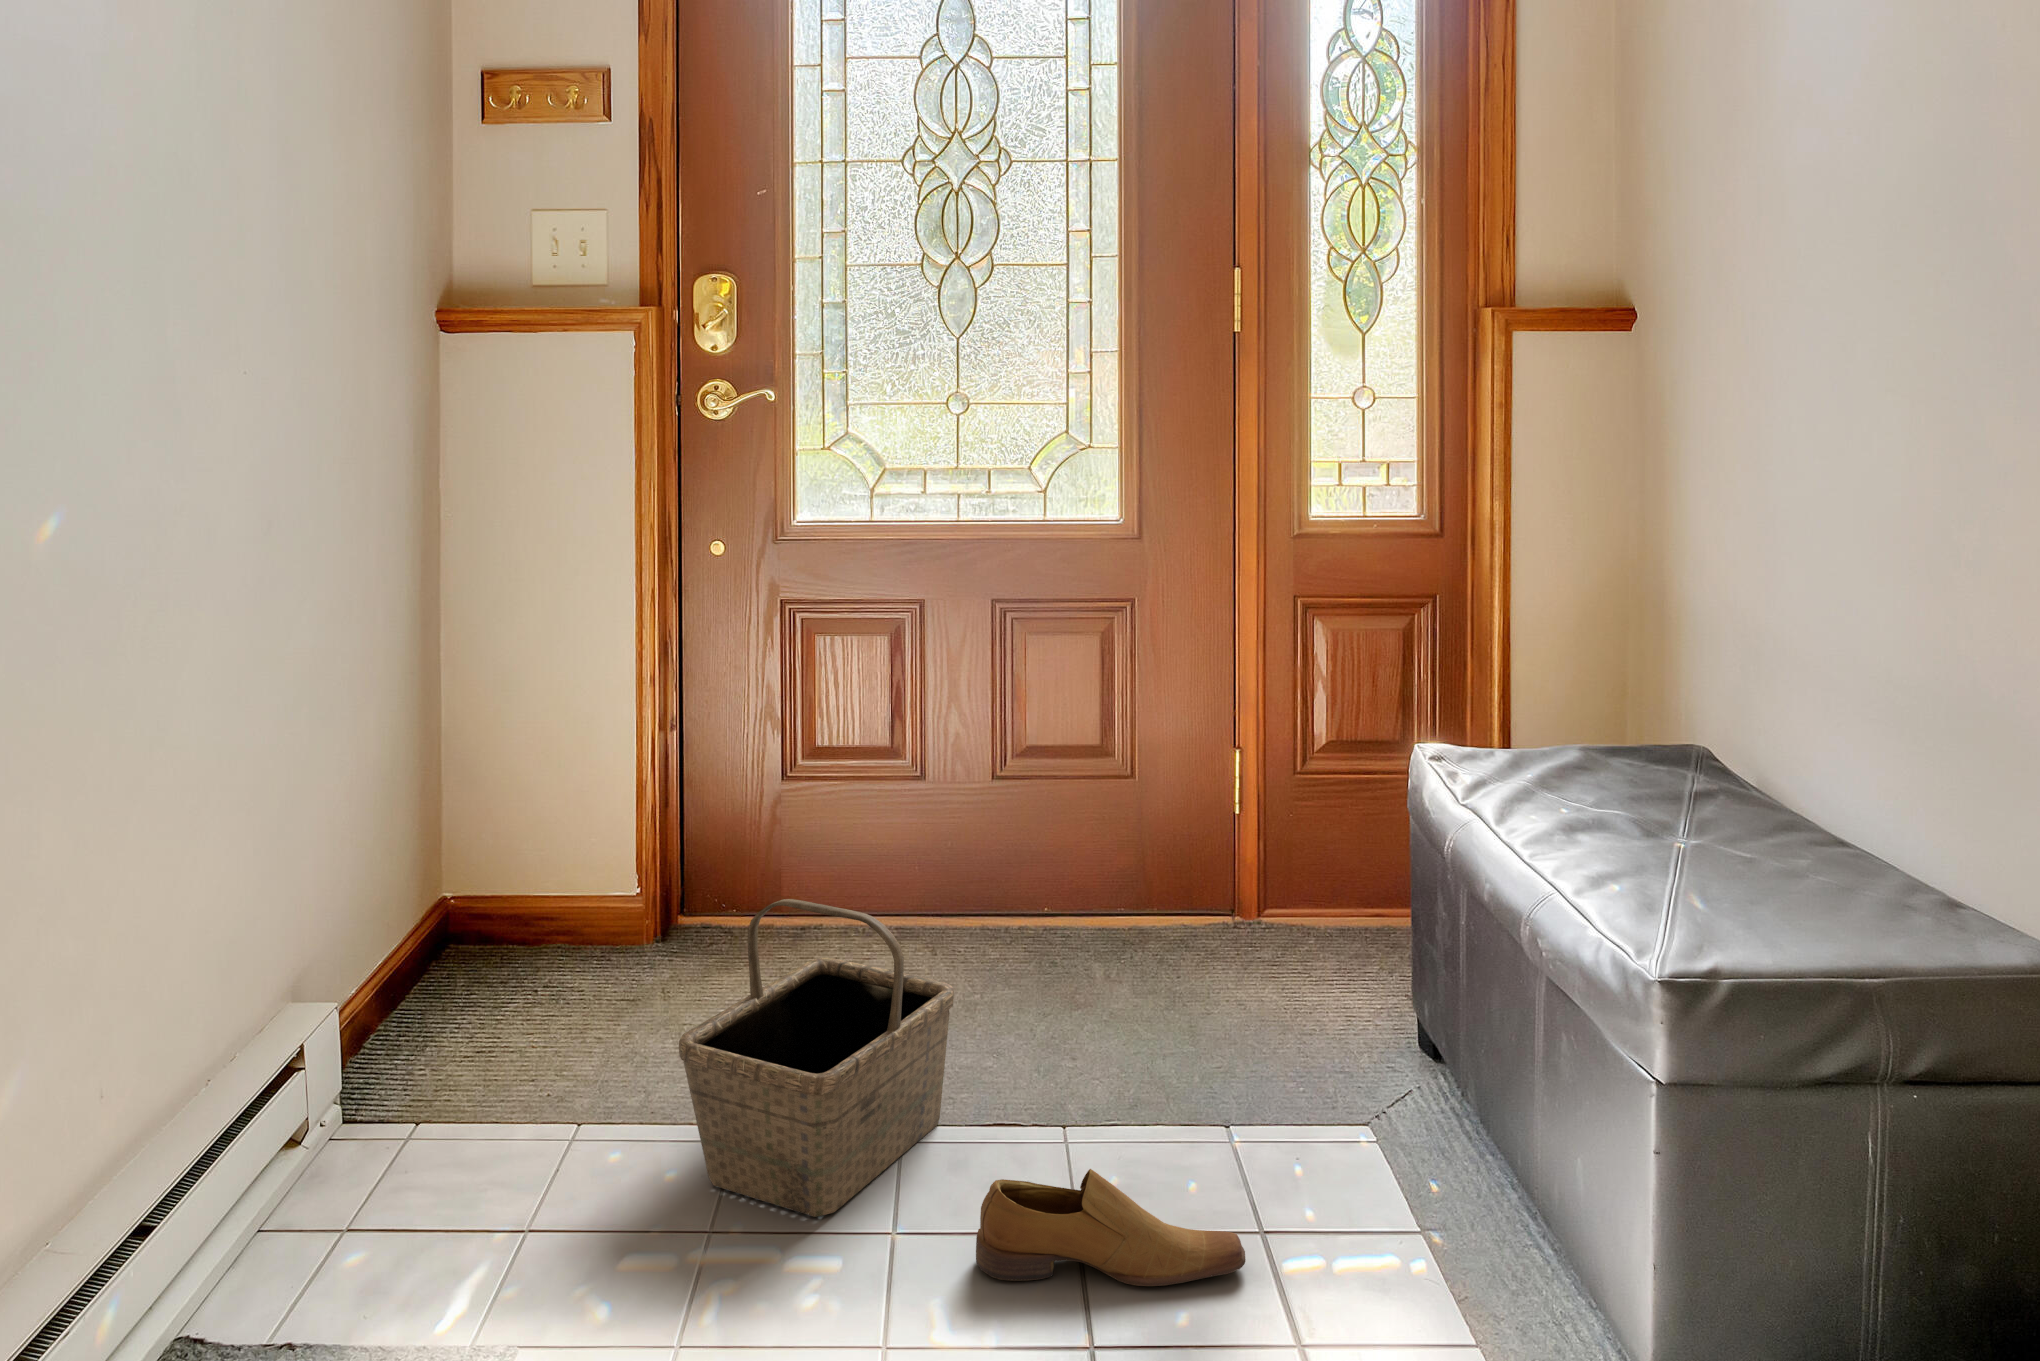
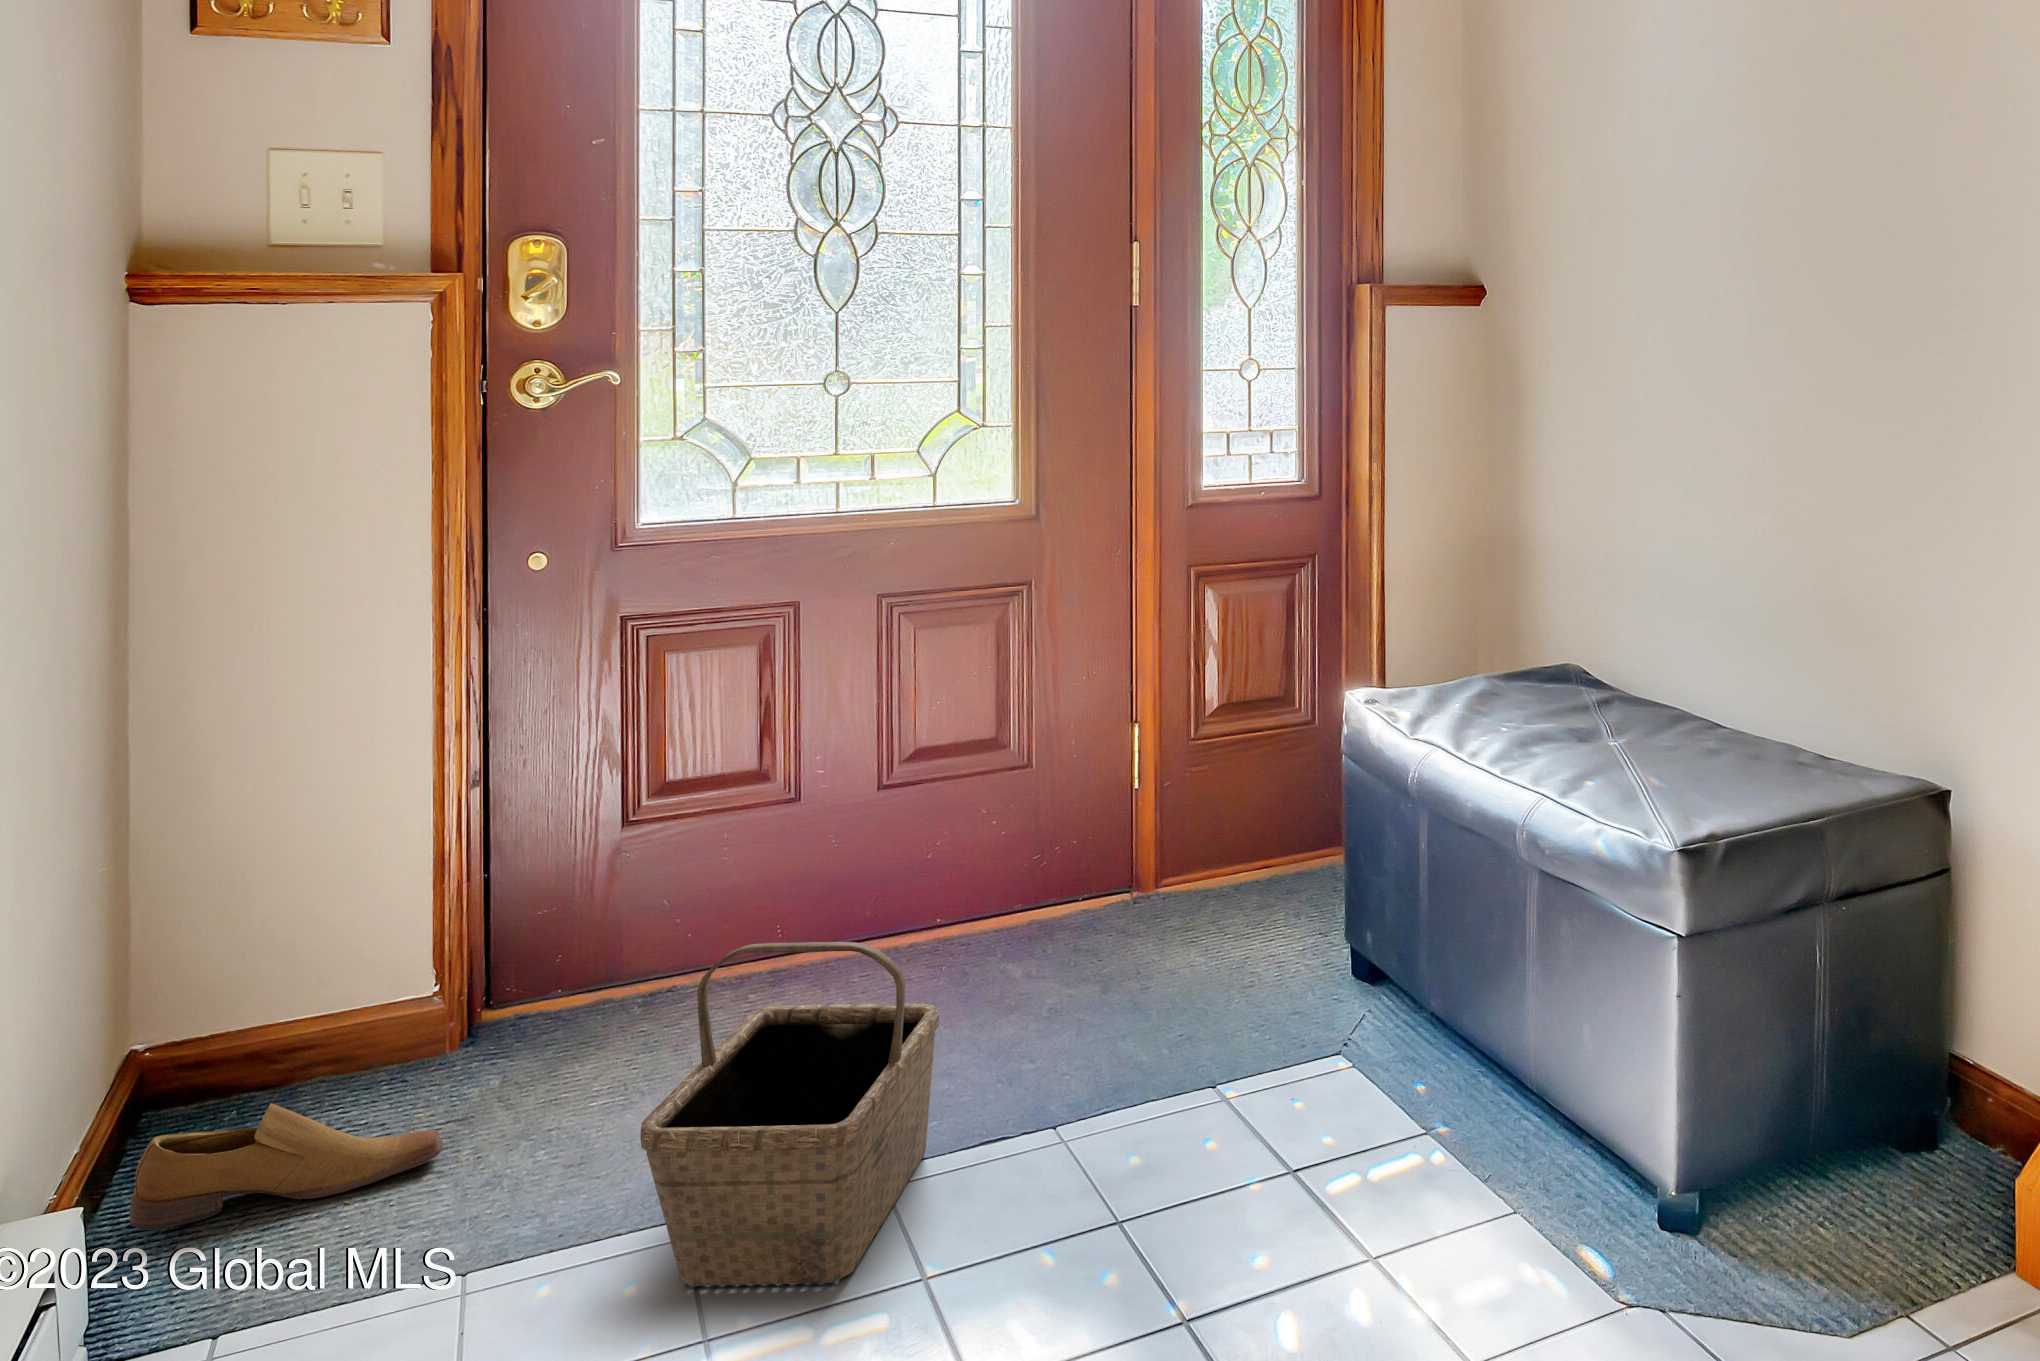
shoe: present [976,1169,1246,1286] -> present [130,1103,444,1230]

